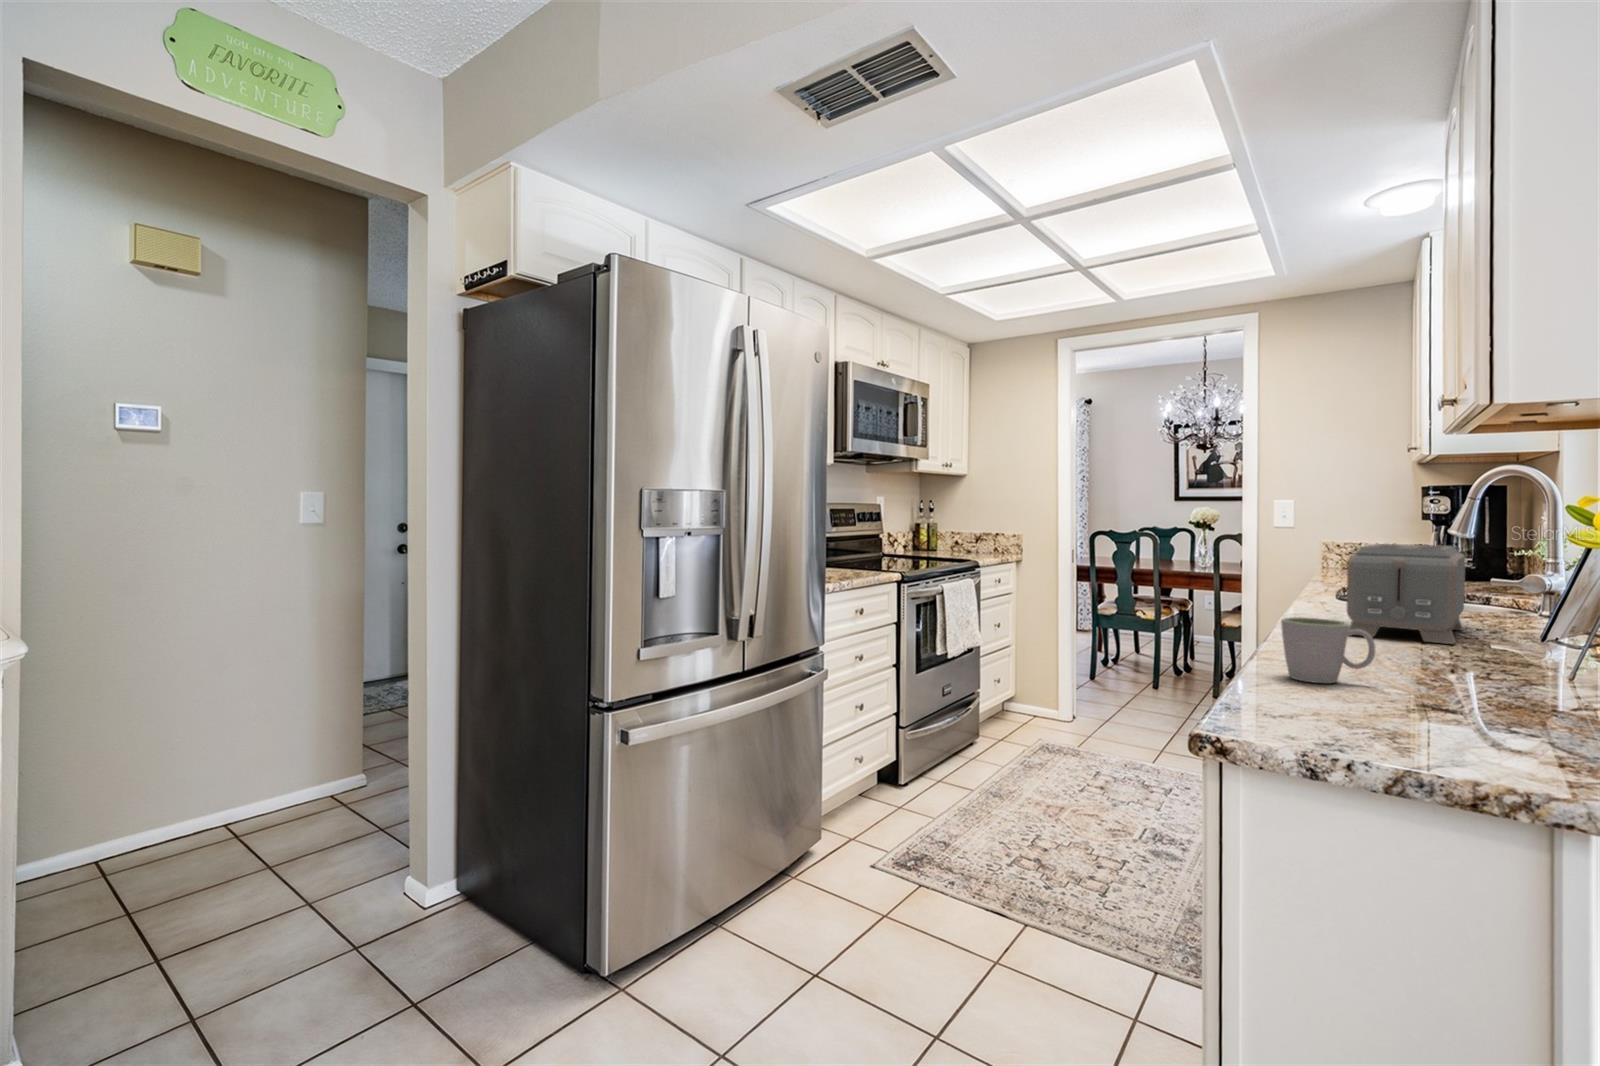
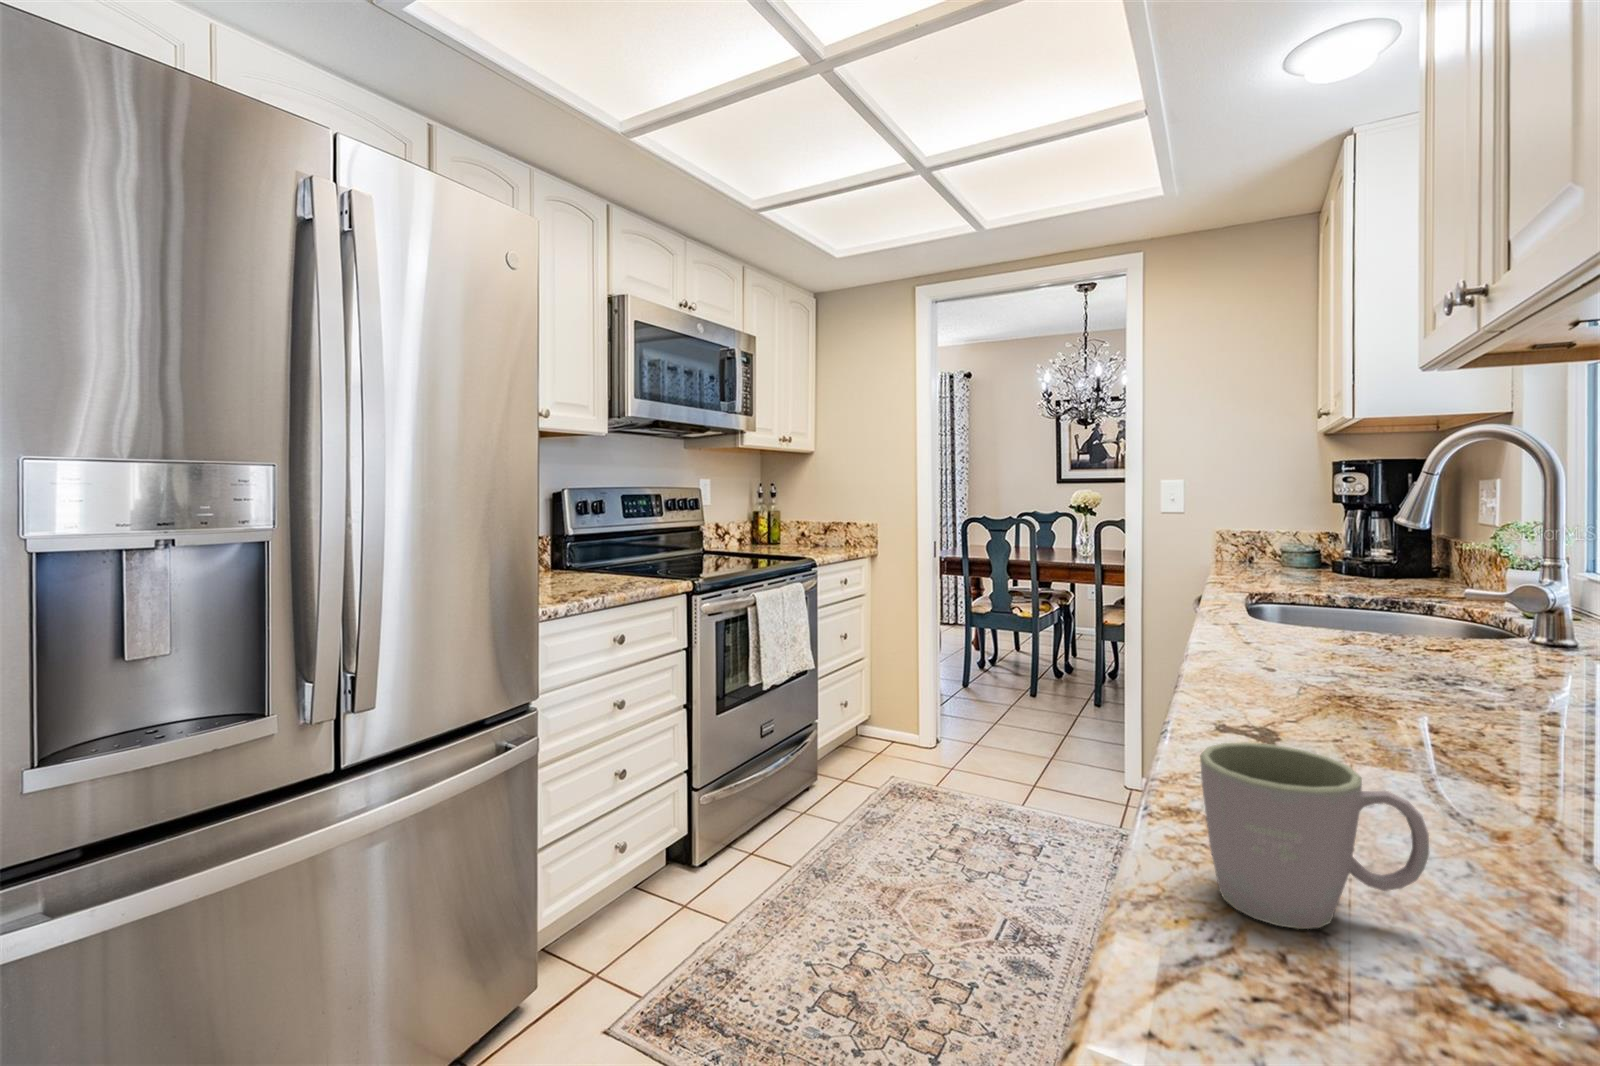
toaster: present [1347,544,1466,644] -> none [1285,544,1475,726]

